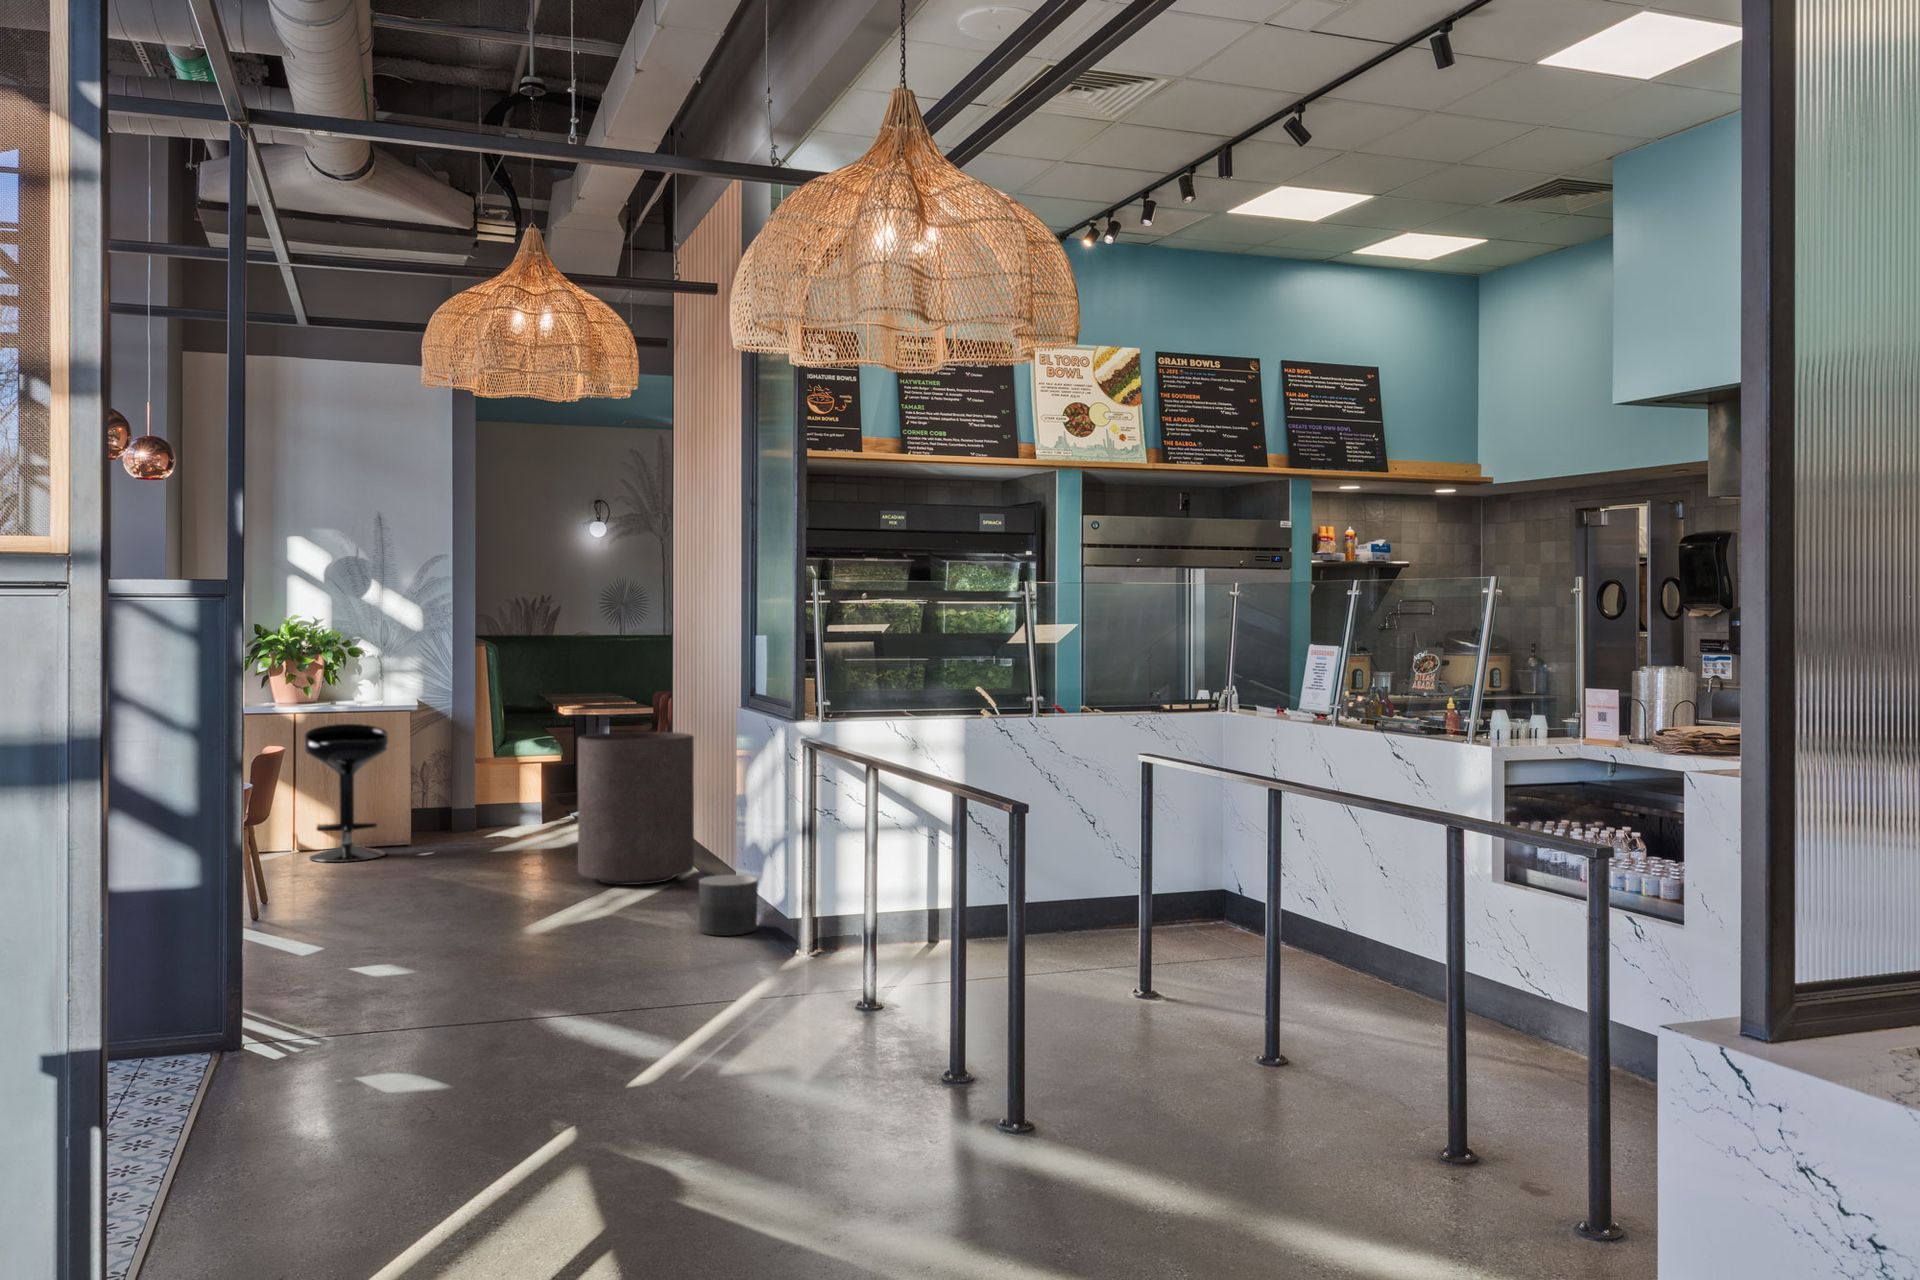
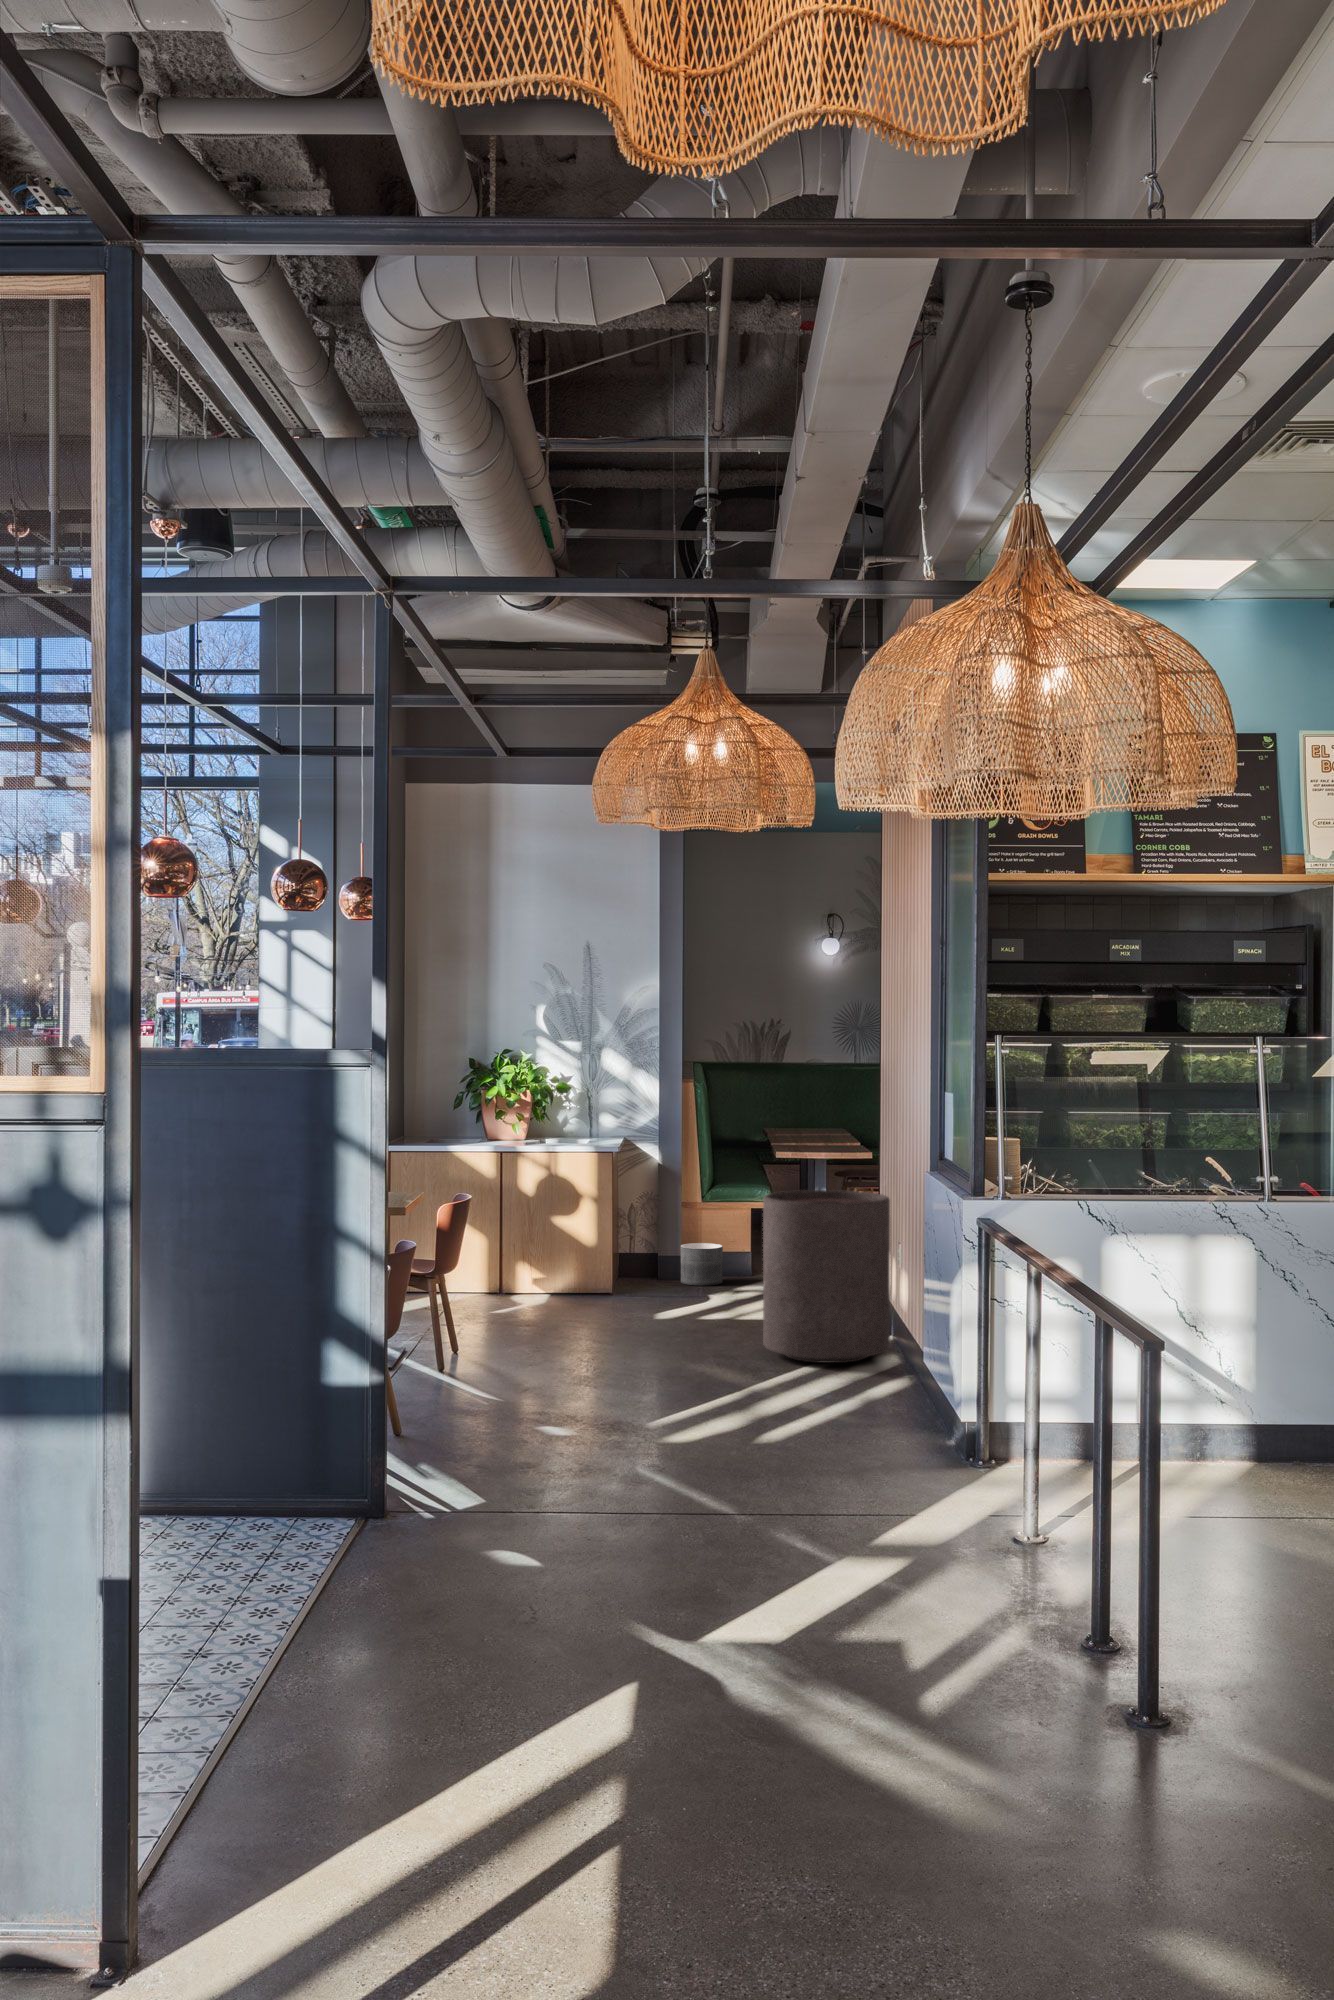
bar stool: present [305,724,388,862] -> none [505,1167,585,1312]
planter: present [699,875,758,936] -> present [681,1243,723,1286]

